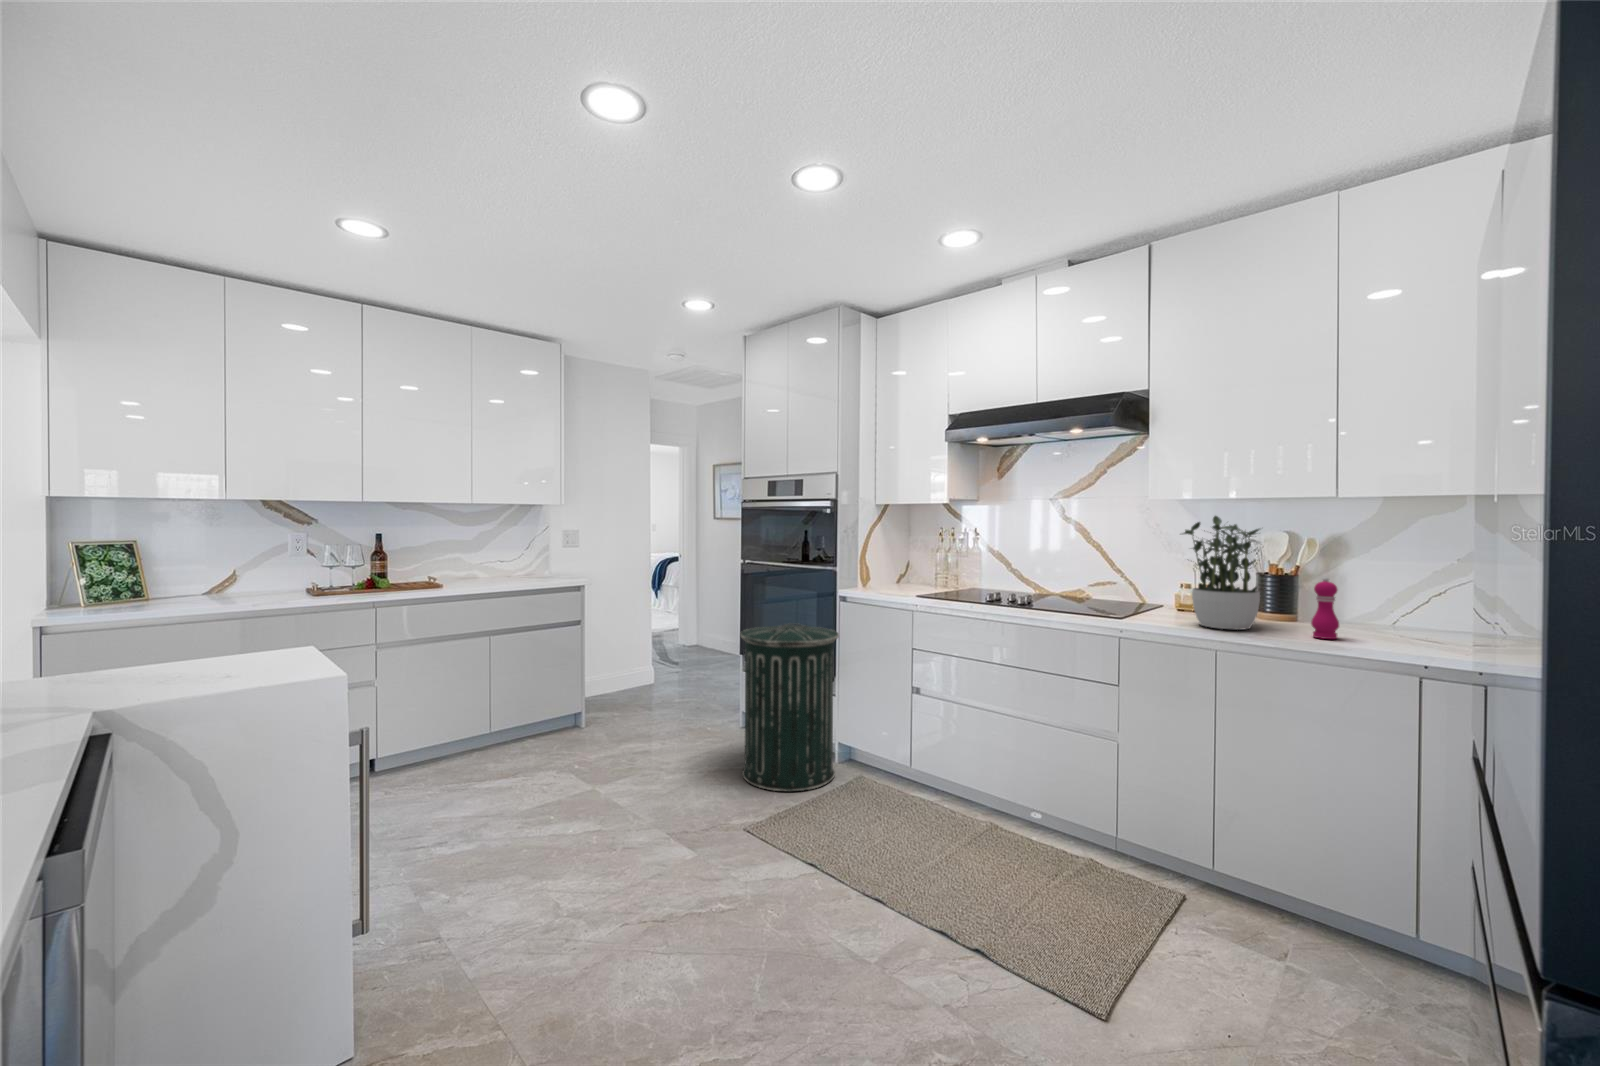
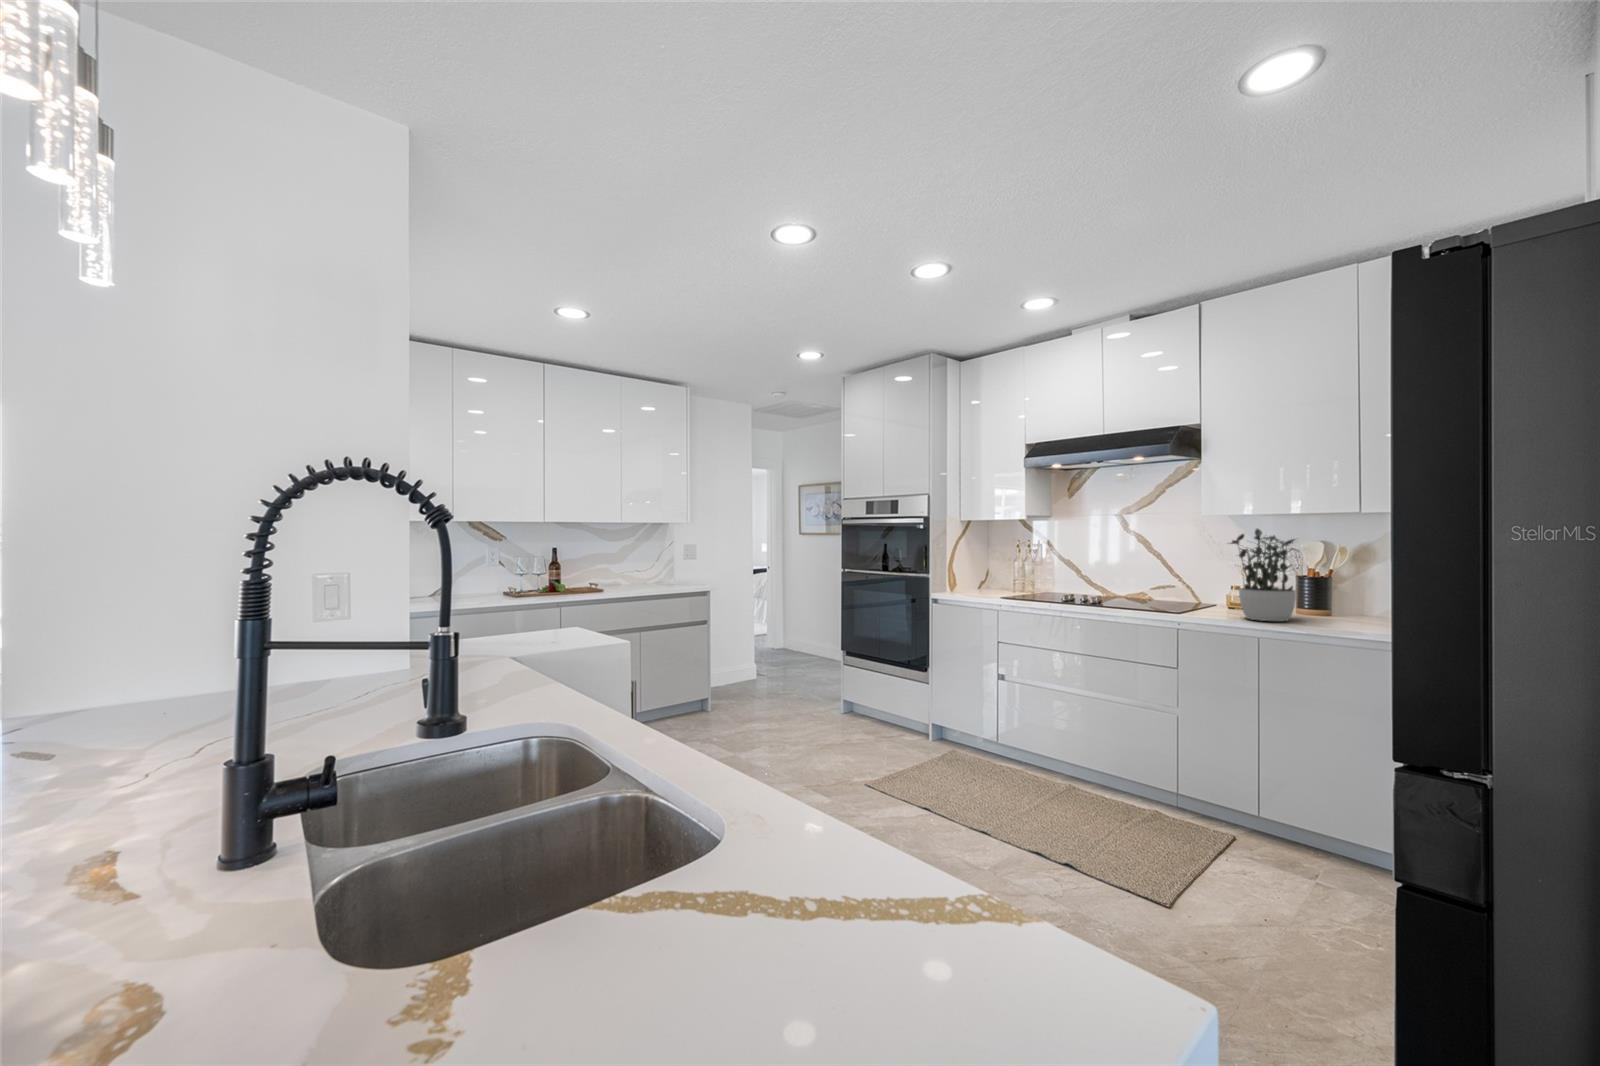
pepper mill: present [1311,577,1339,639] -> none [1338,577,1361,628]
trash can: present [740,623,839,792] -> none [850,621,934,761]

